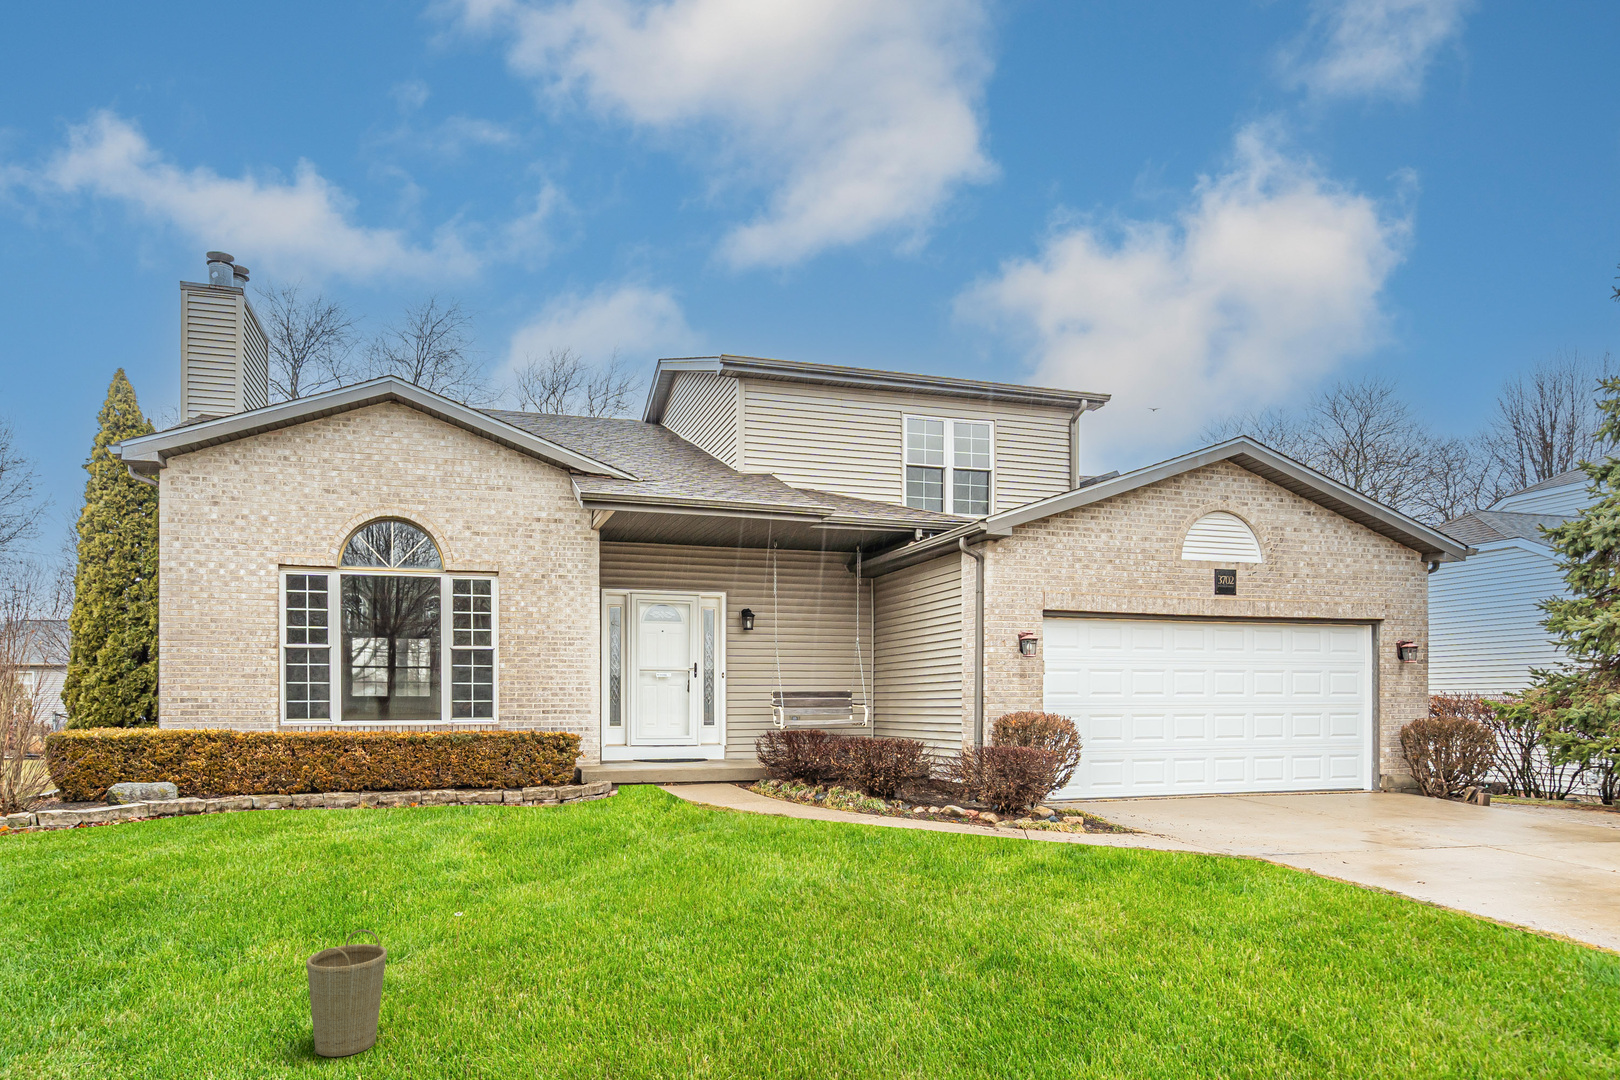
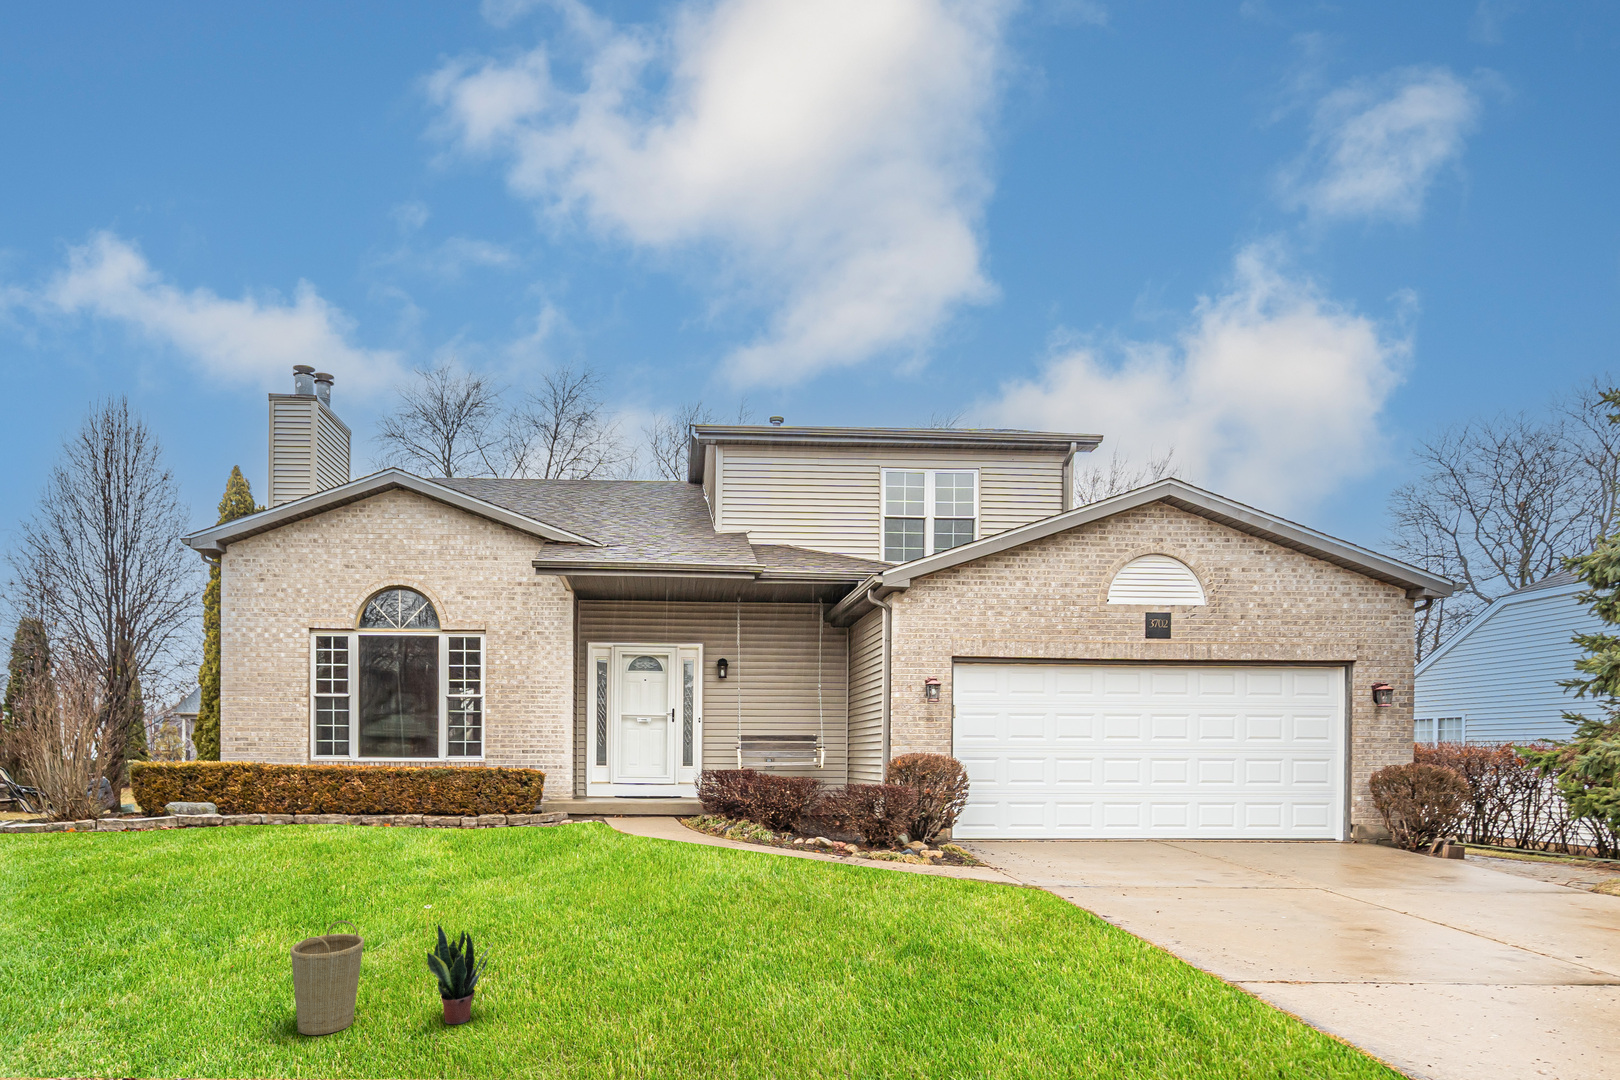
potted plant: none [457,933,529,1044] -> present [427,924,492,1024]

